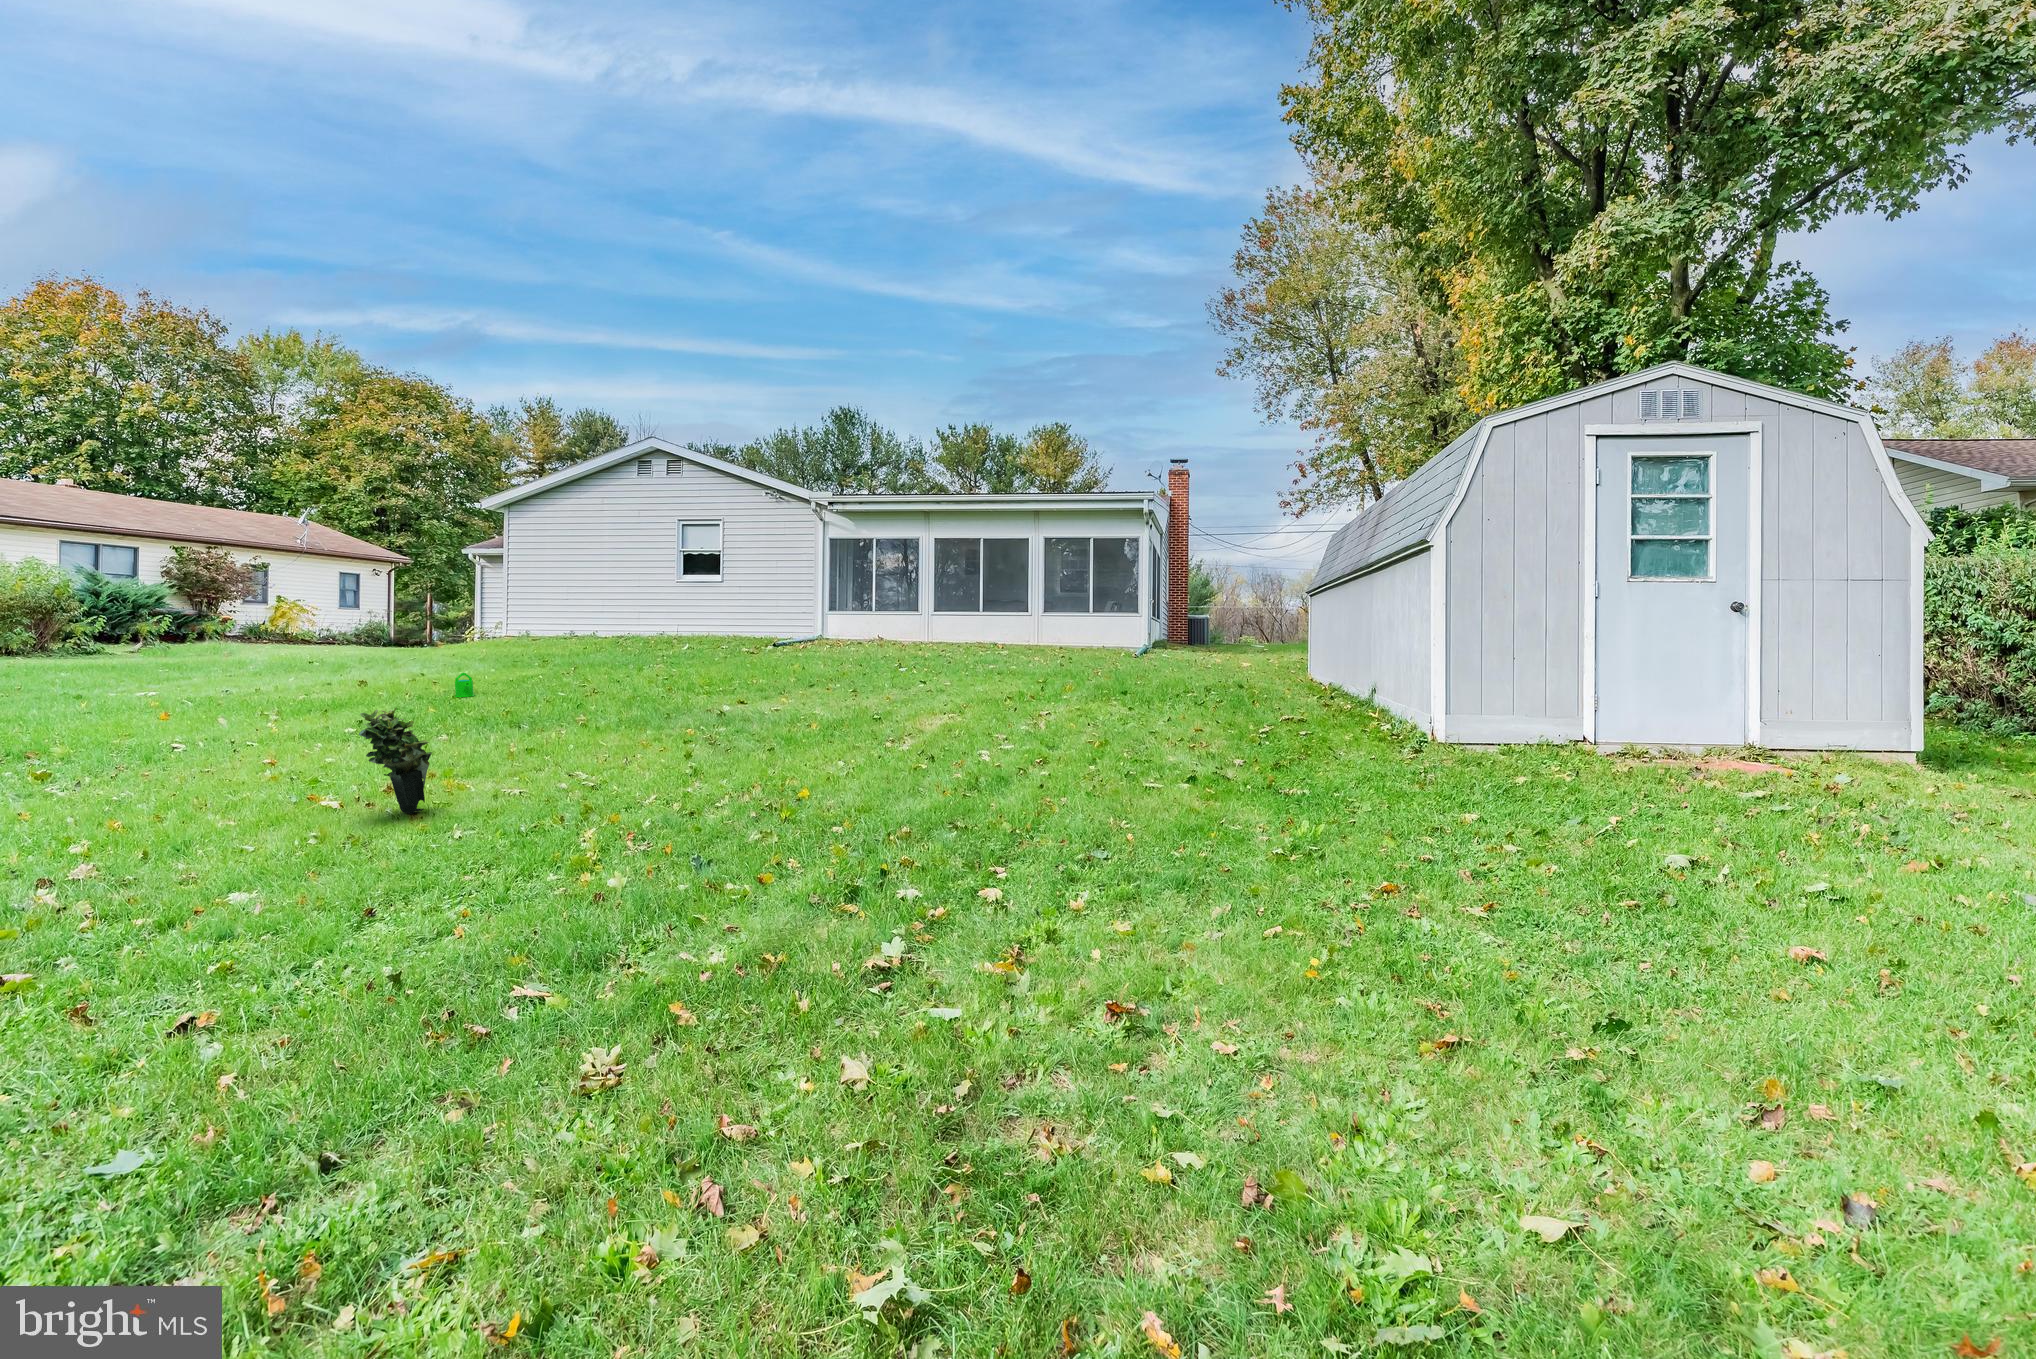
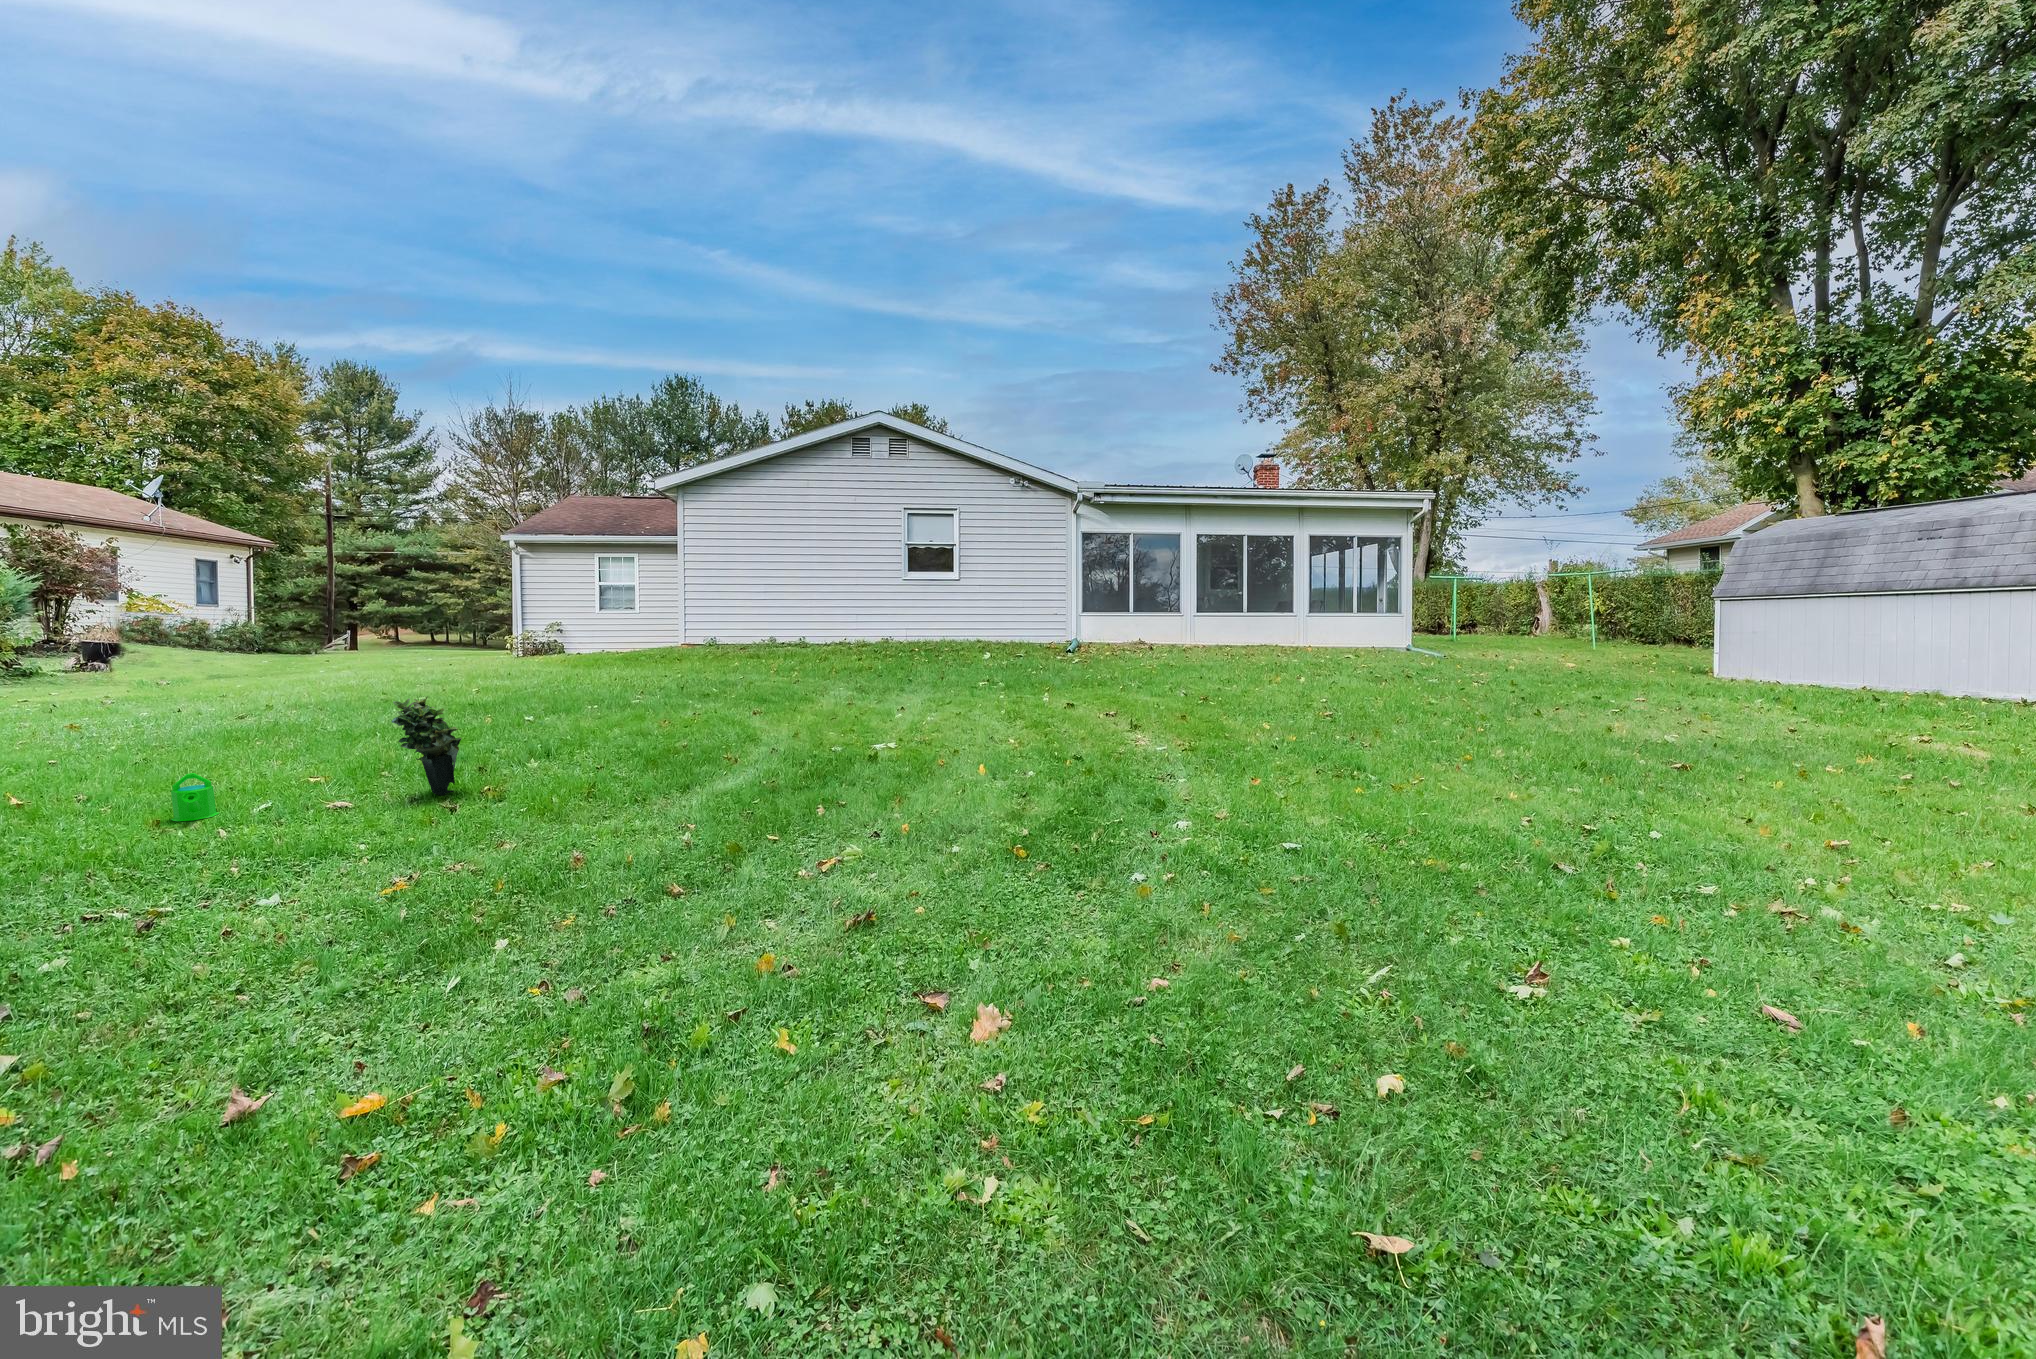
watering can: present [455,673,475,697] -> present [171,773,219,822]

